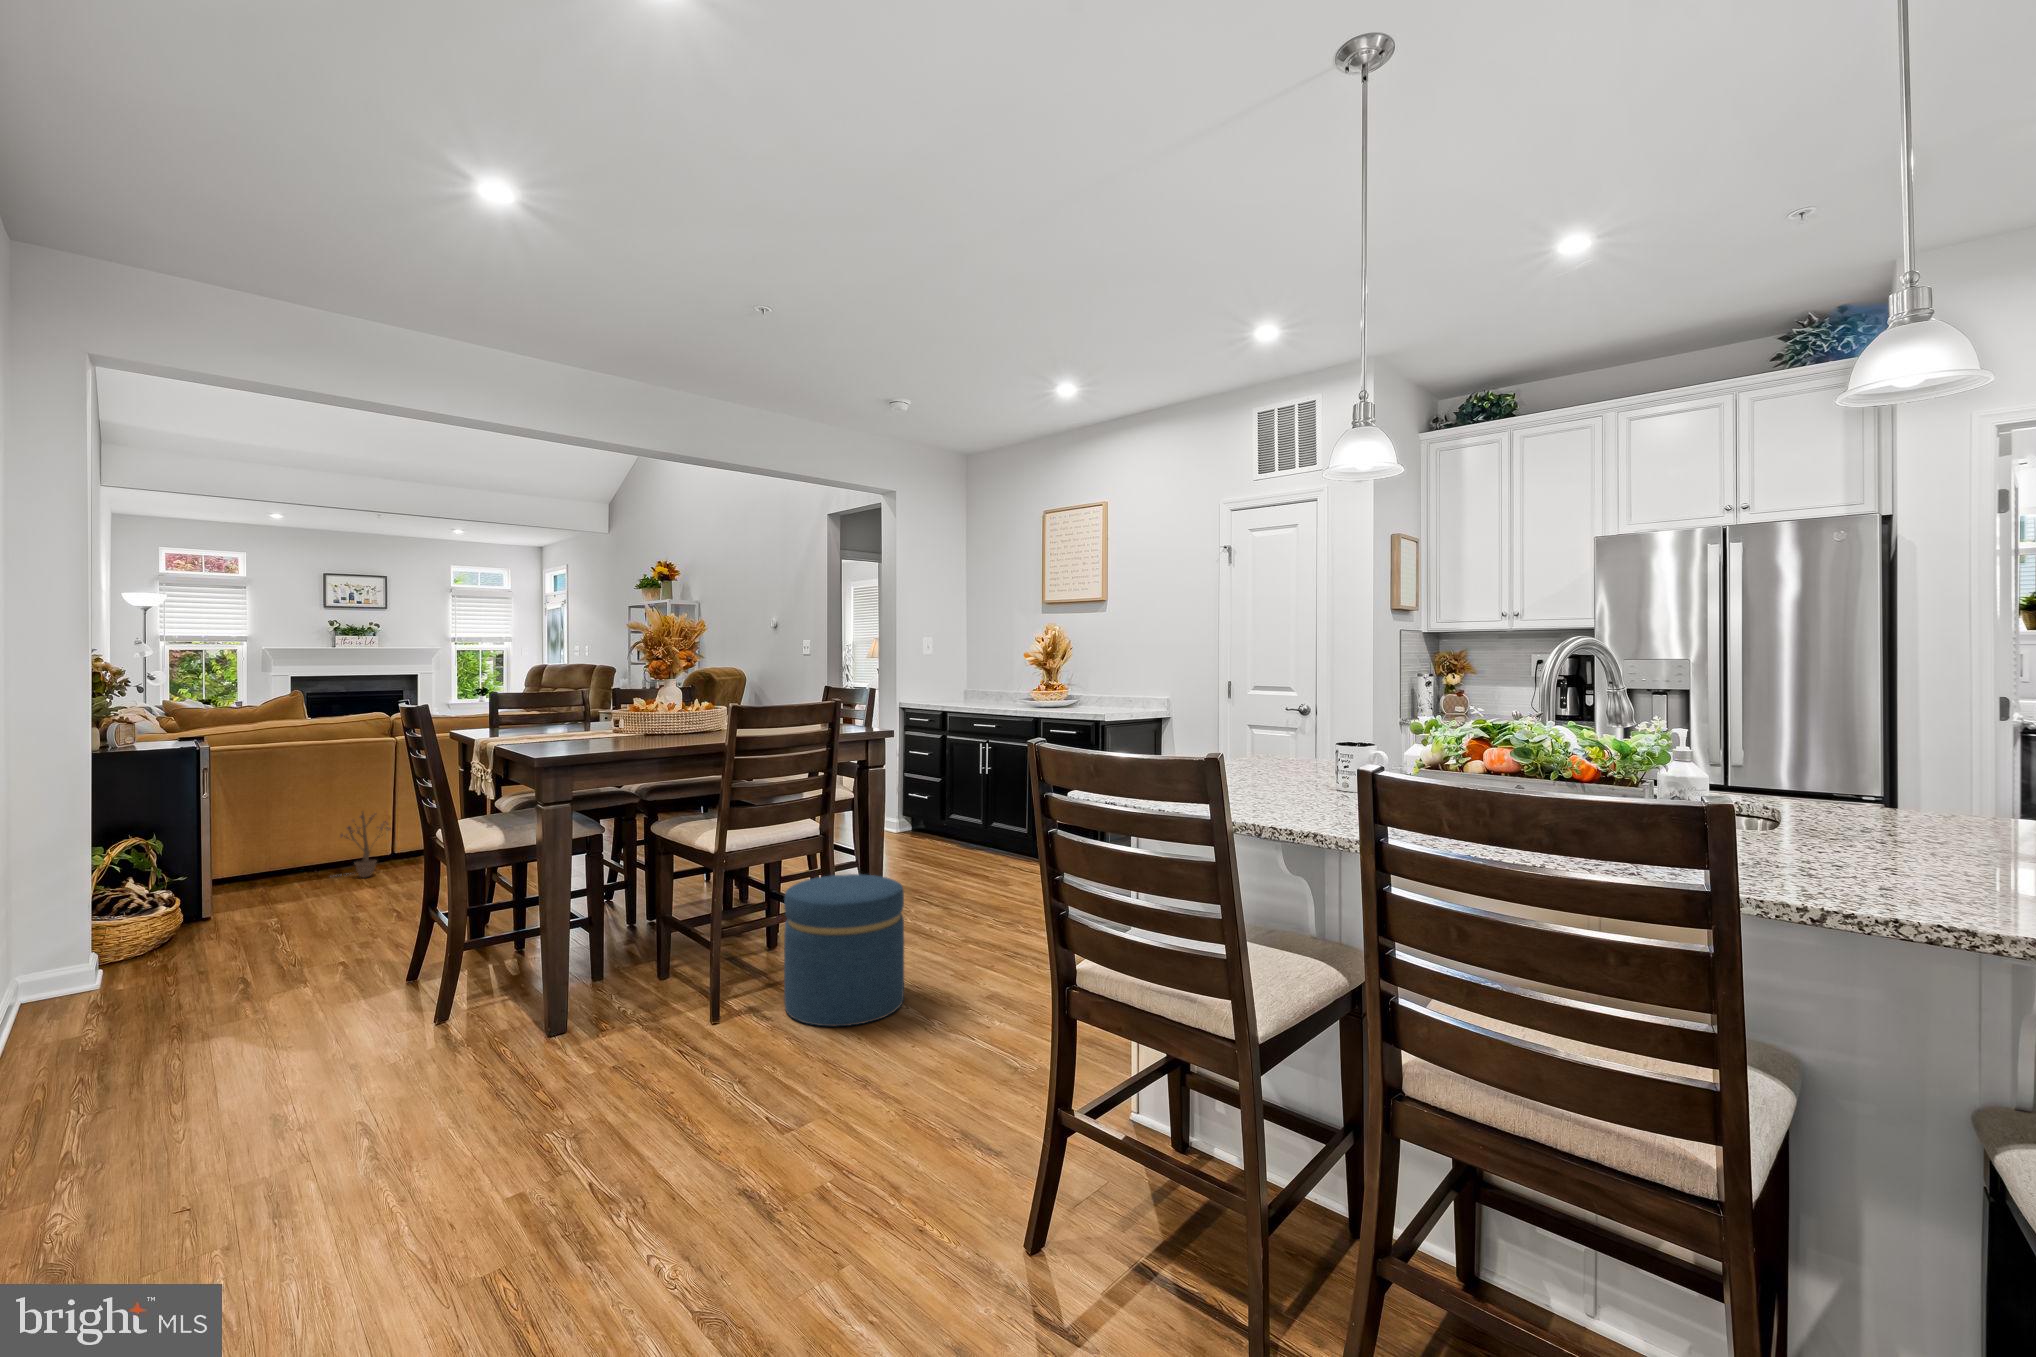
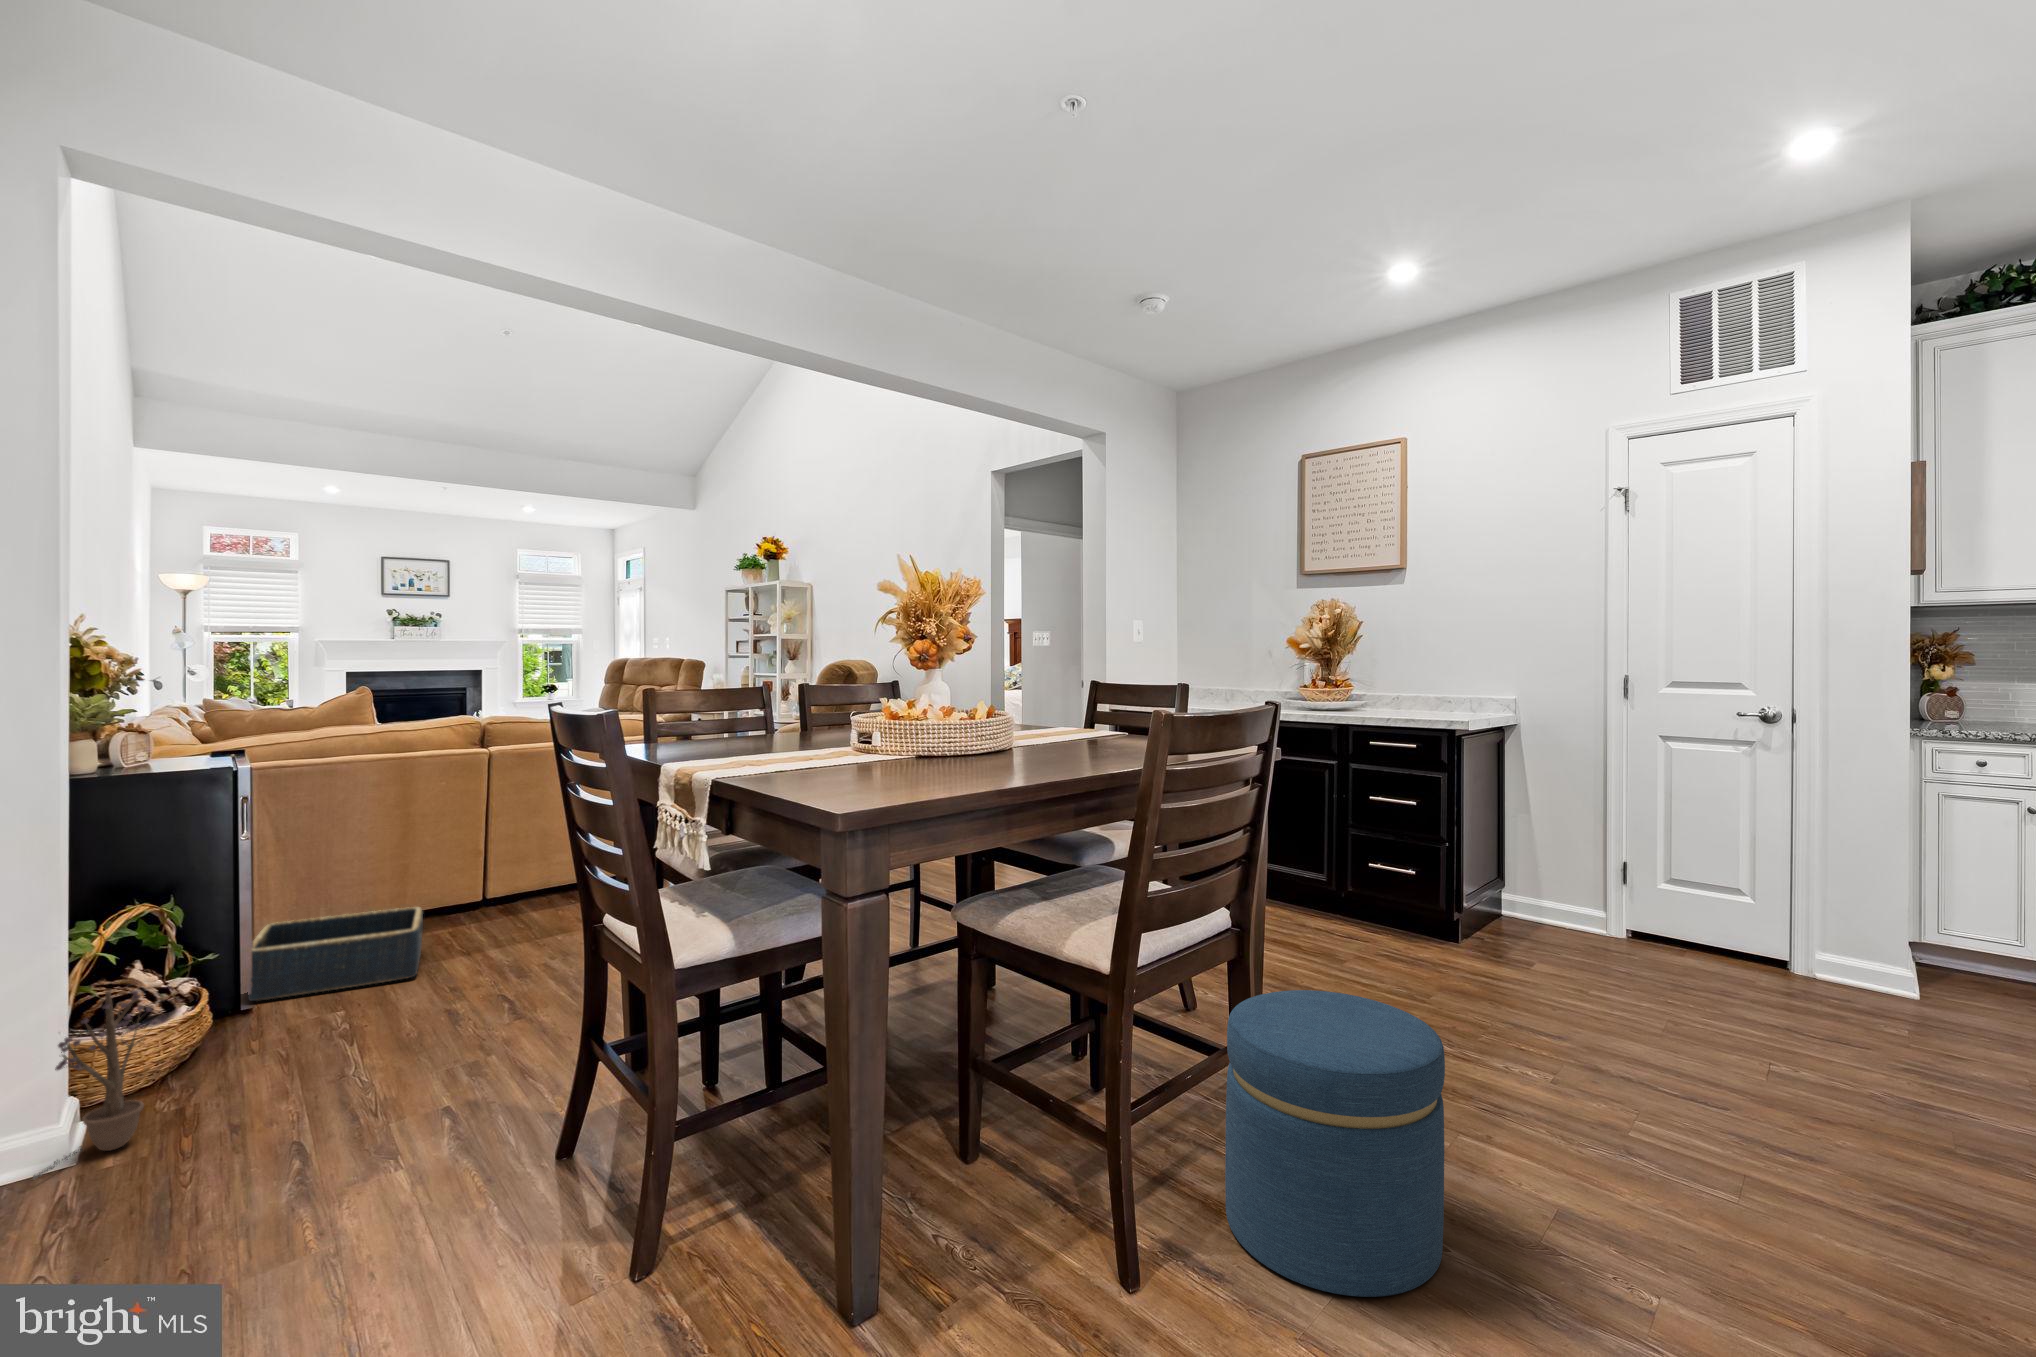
decorative plant: present [330,812,391,877] -> present [33,990,167,1179]
basket: none [205,854,336,914] -> present [248,907,423,1001]

